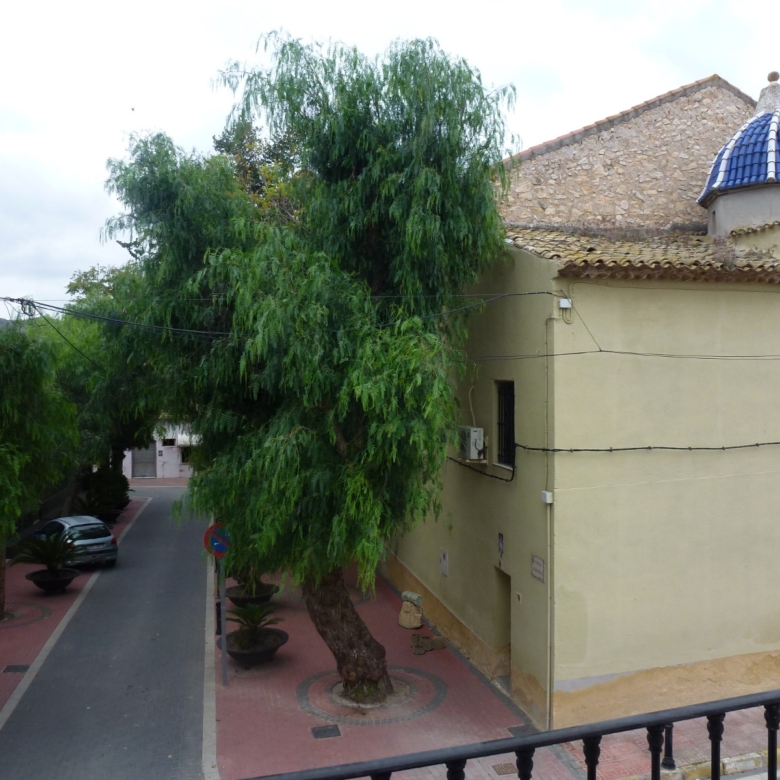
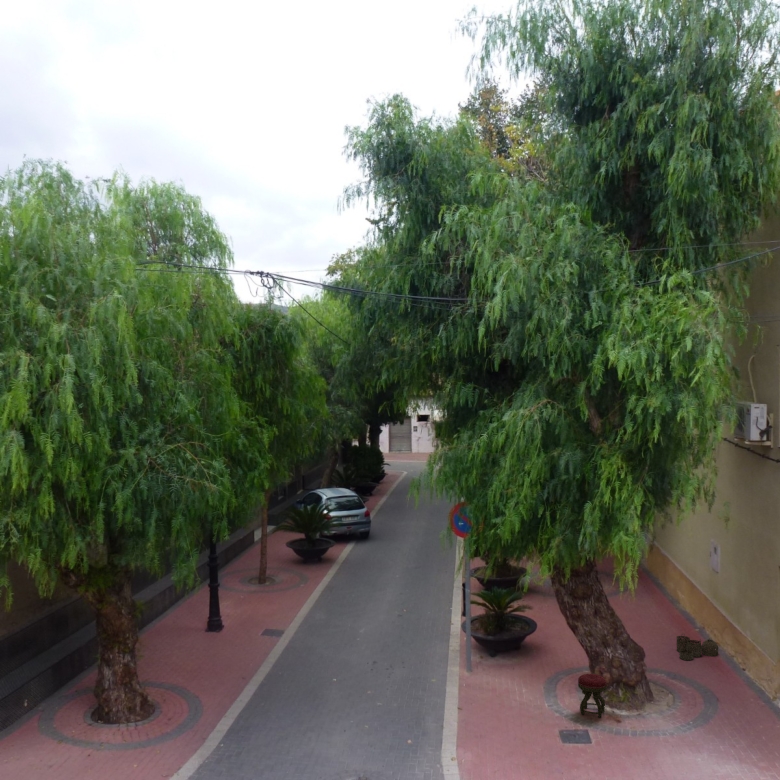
backpack: present [399,591,424,629] -> none [661,586,693,629]
stool: none [327,673,352,711] -> present [578,674,607,717]

